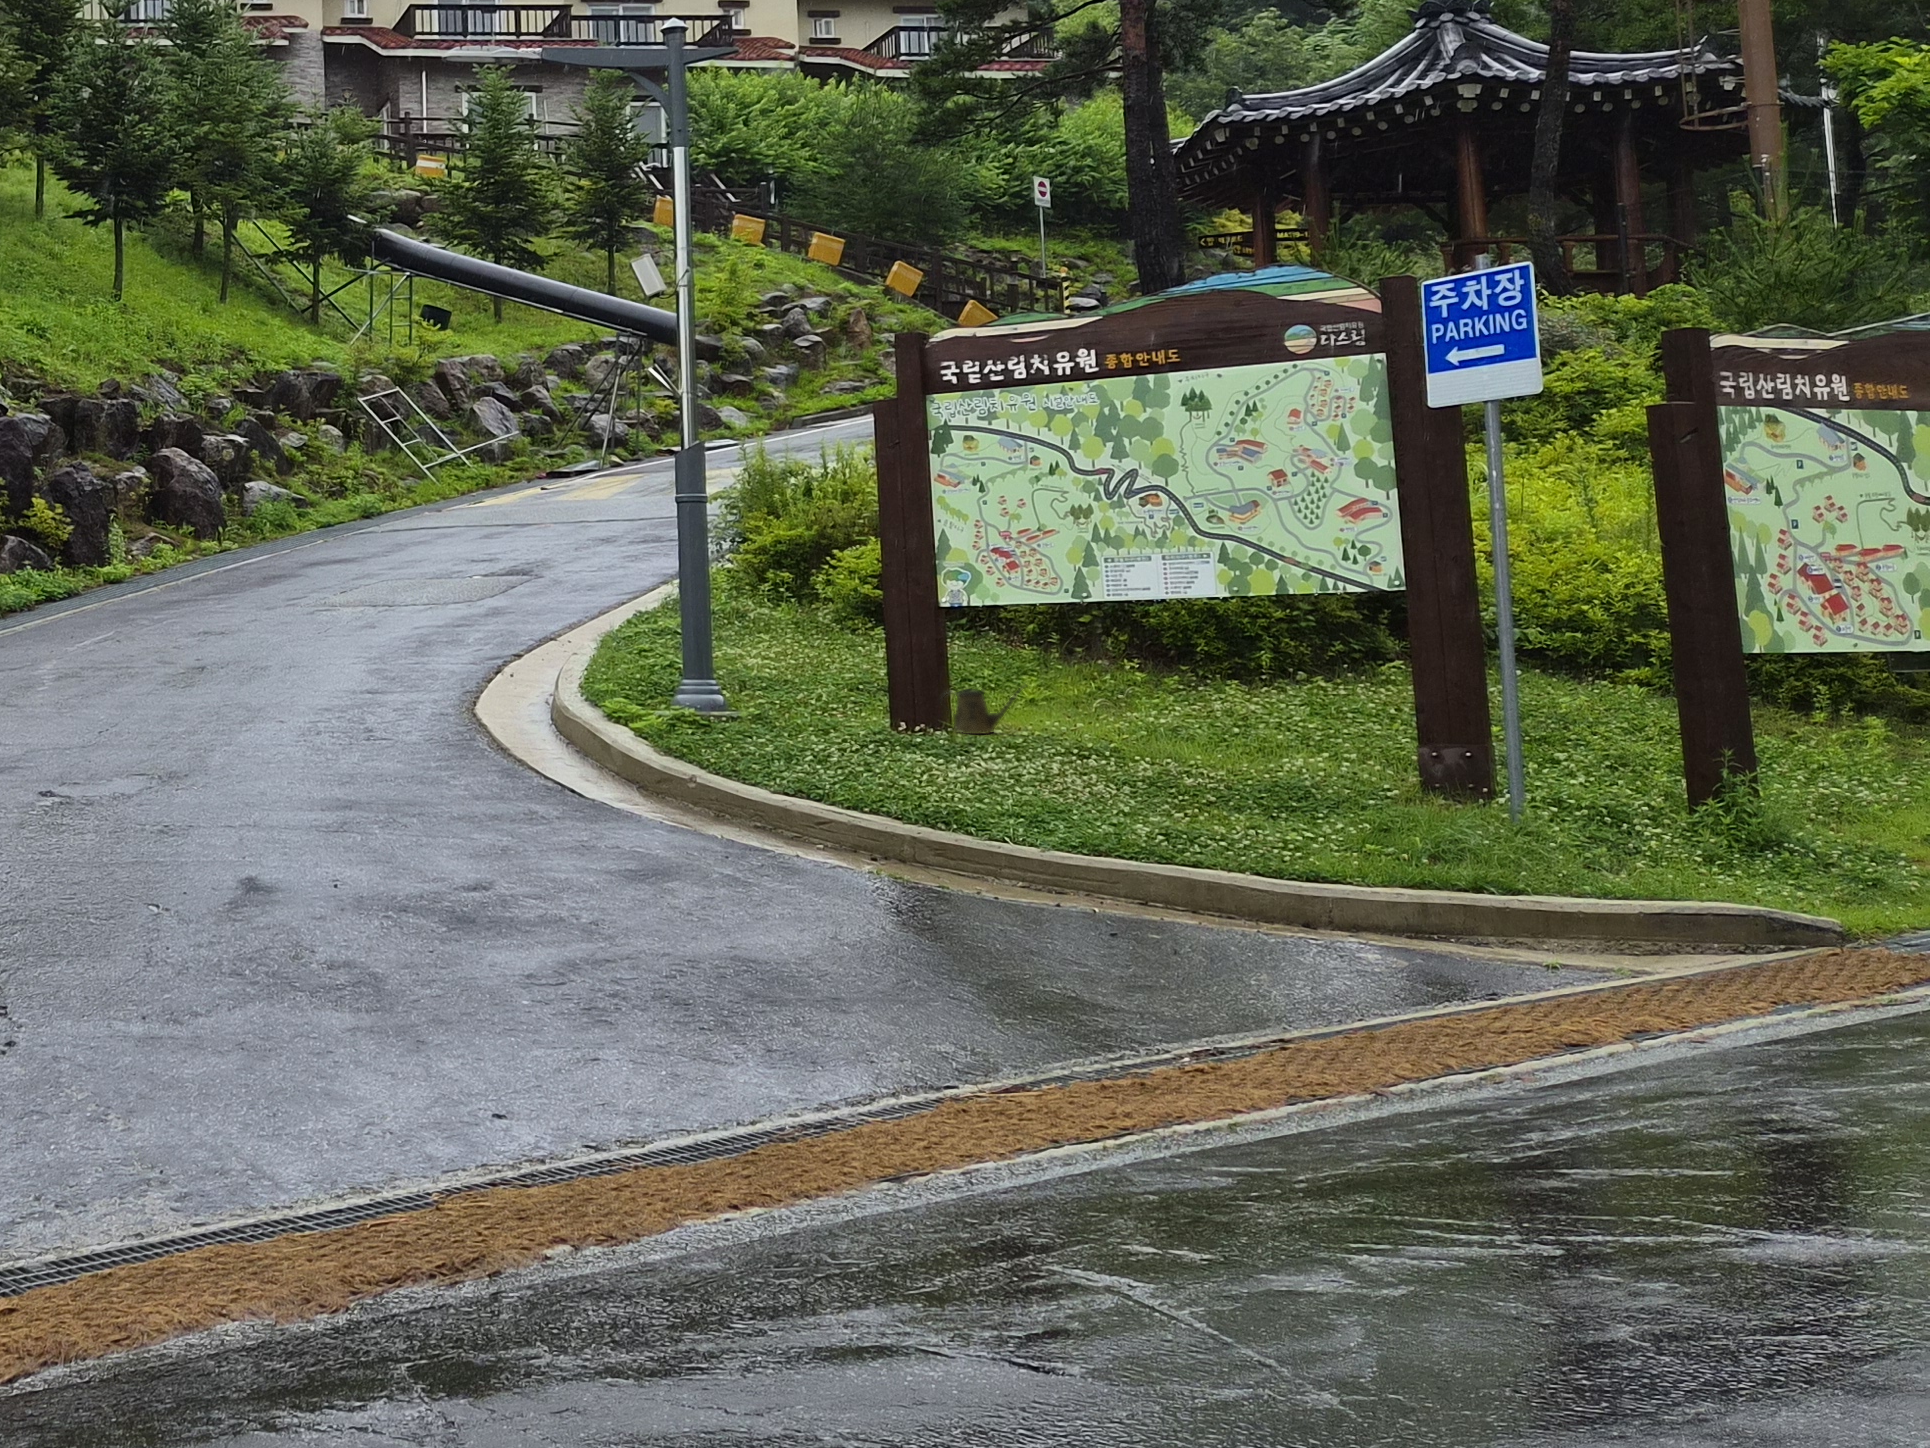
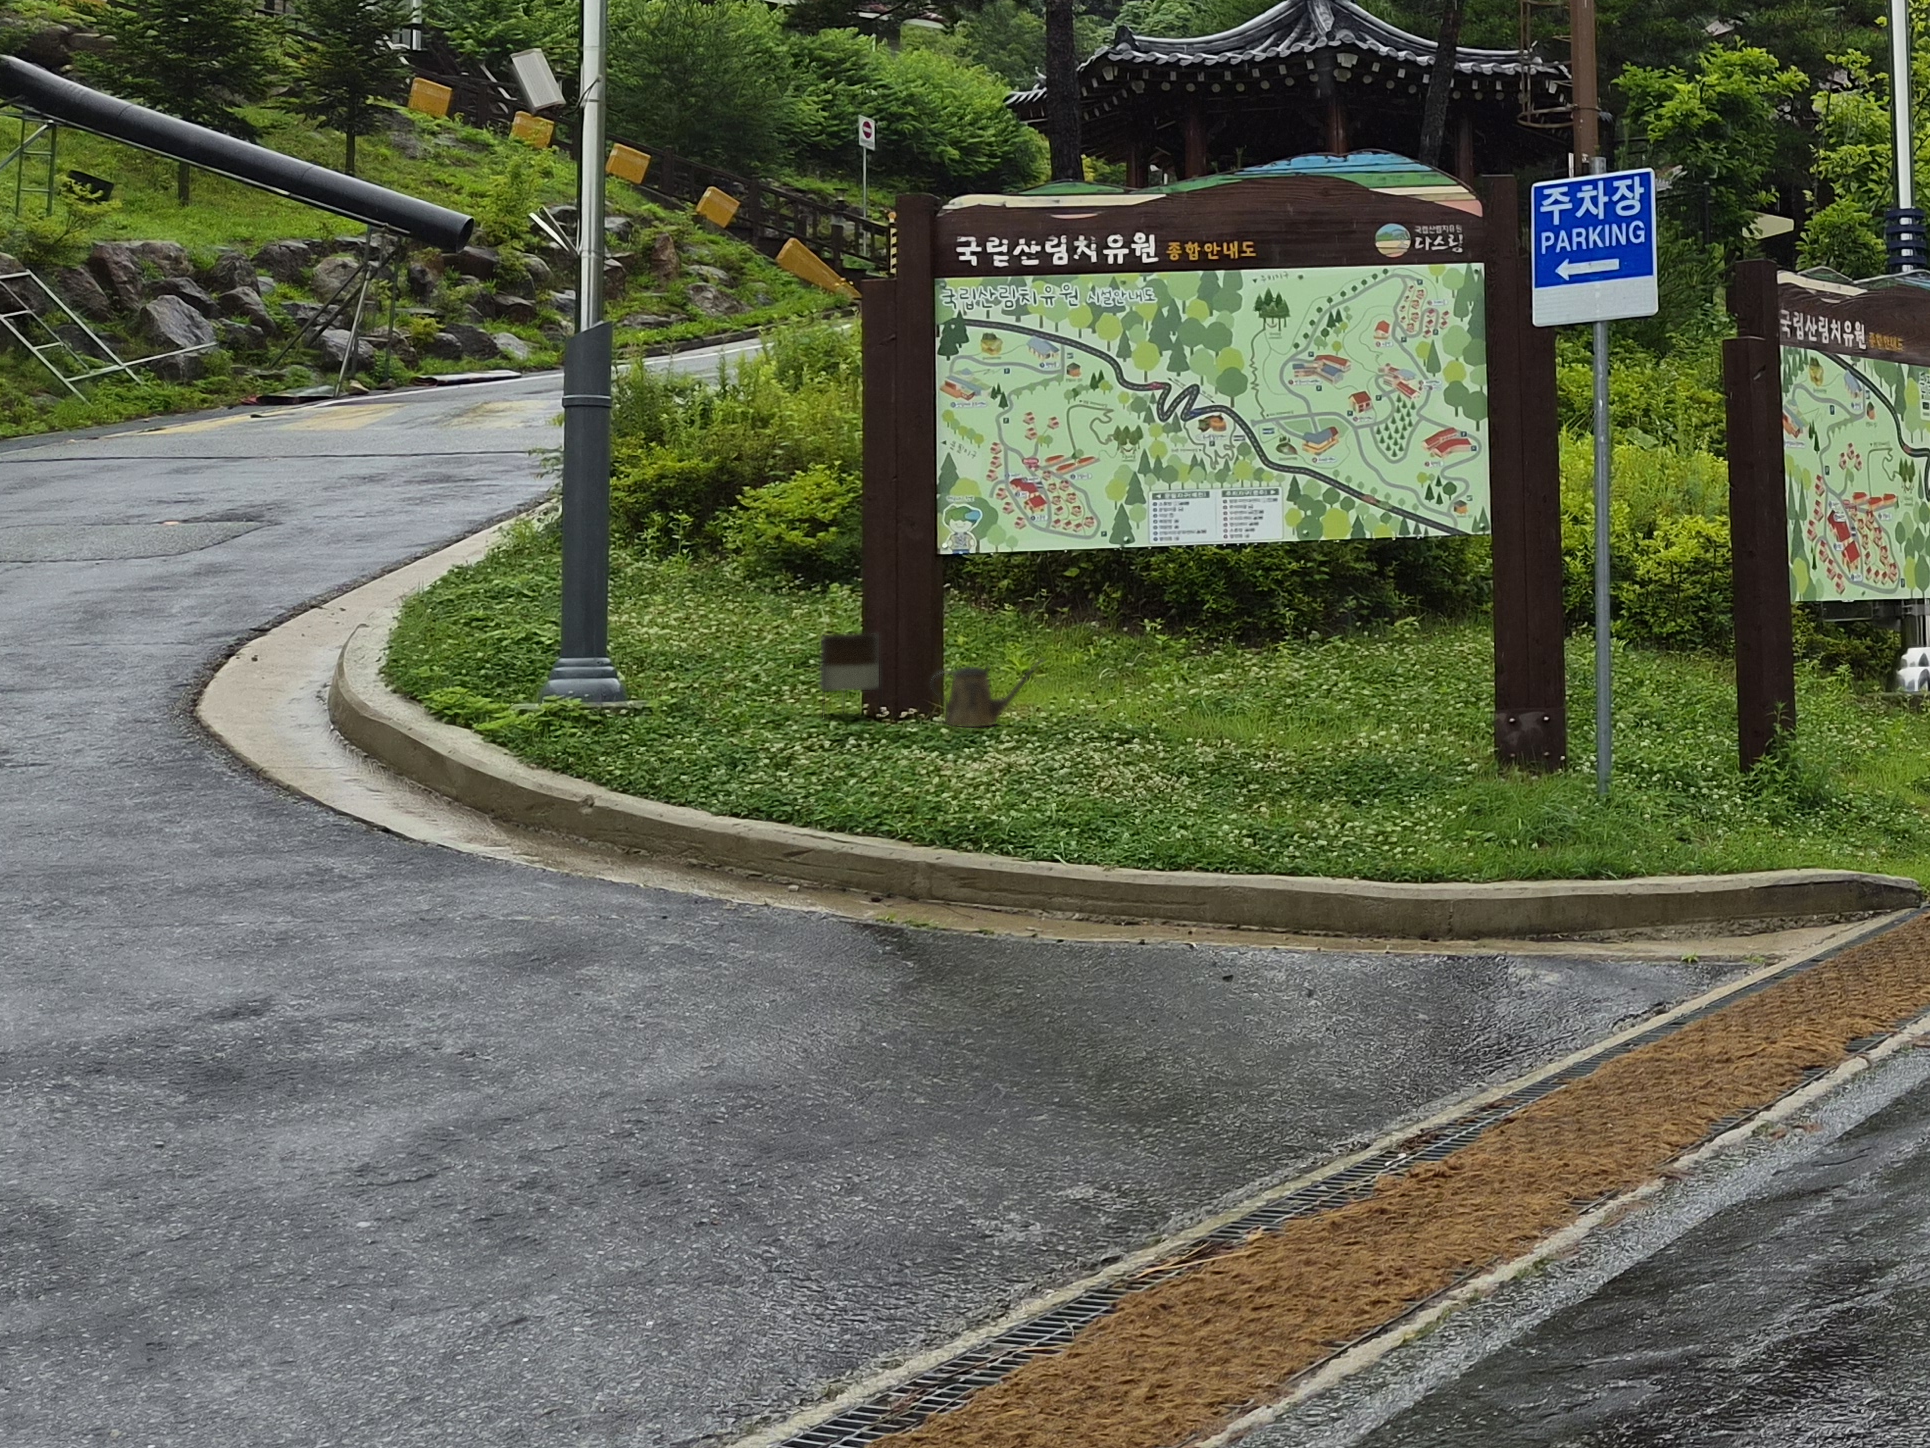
planter: none [857,662,906,725] -> present [820,633,881,713]

